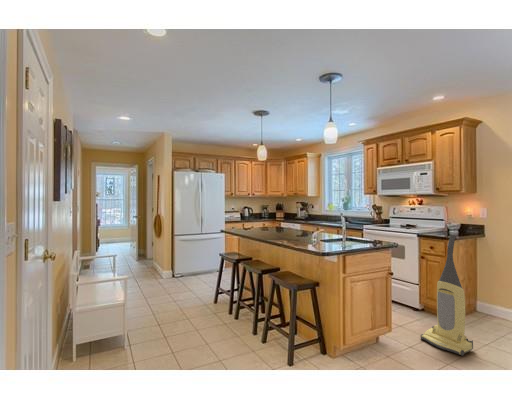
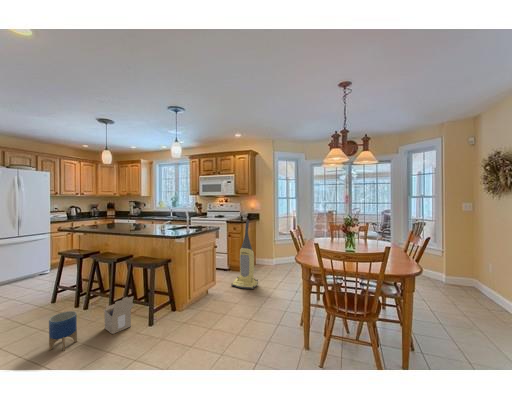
planter: none [195,319,218,361] -> present [49,311,77,351]
cardboard box: none [242,320,274,359] -> present [104,296,134,334]

